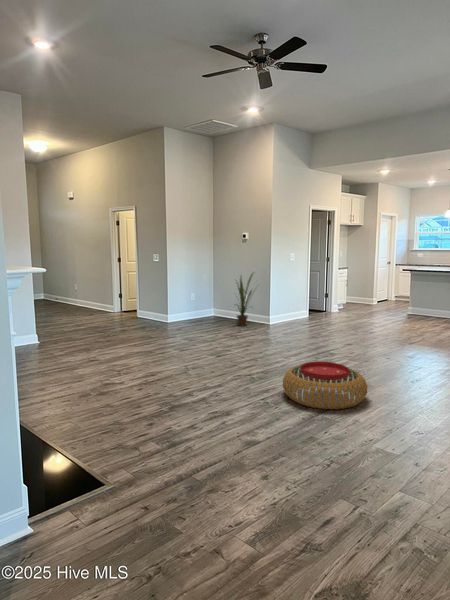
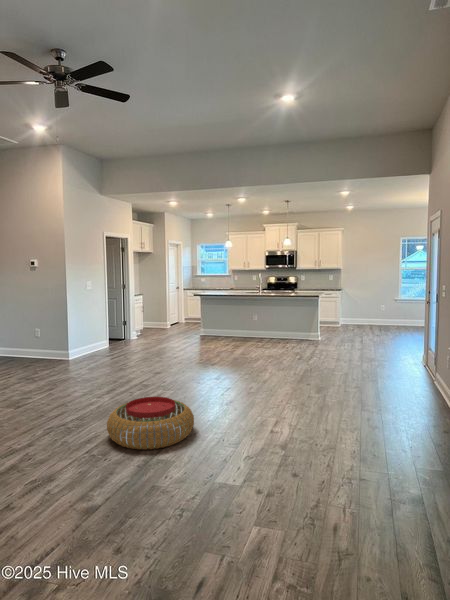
house plant: present [237,273,253,326] -> none [23,303,56,365]

